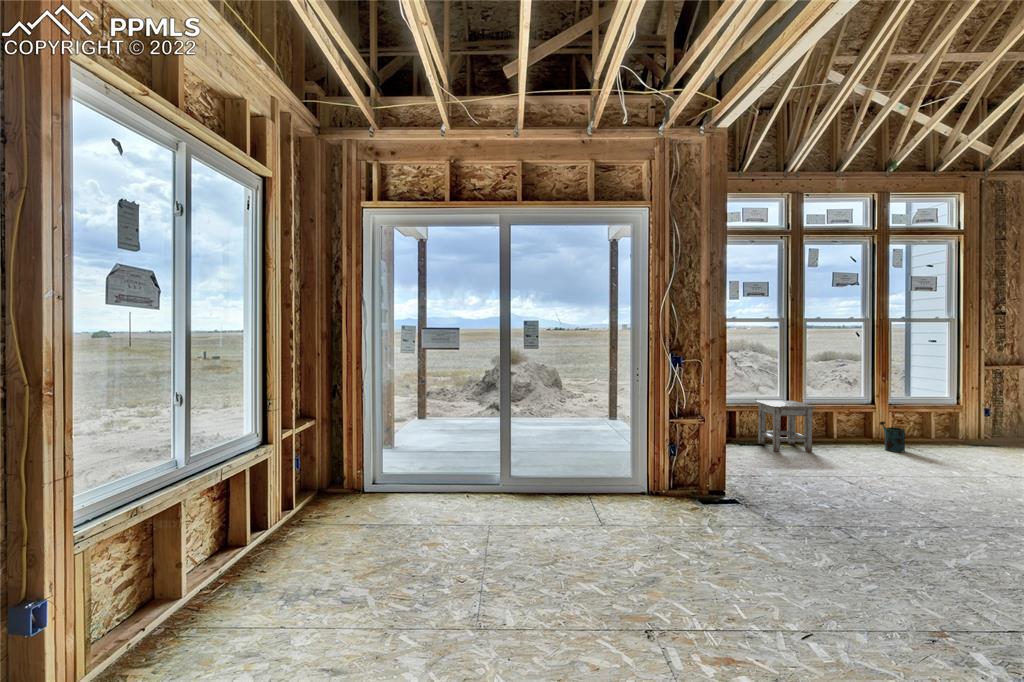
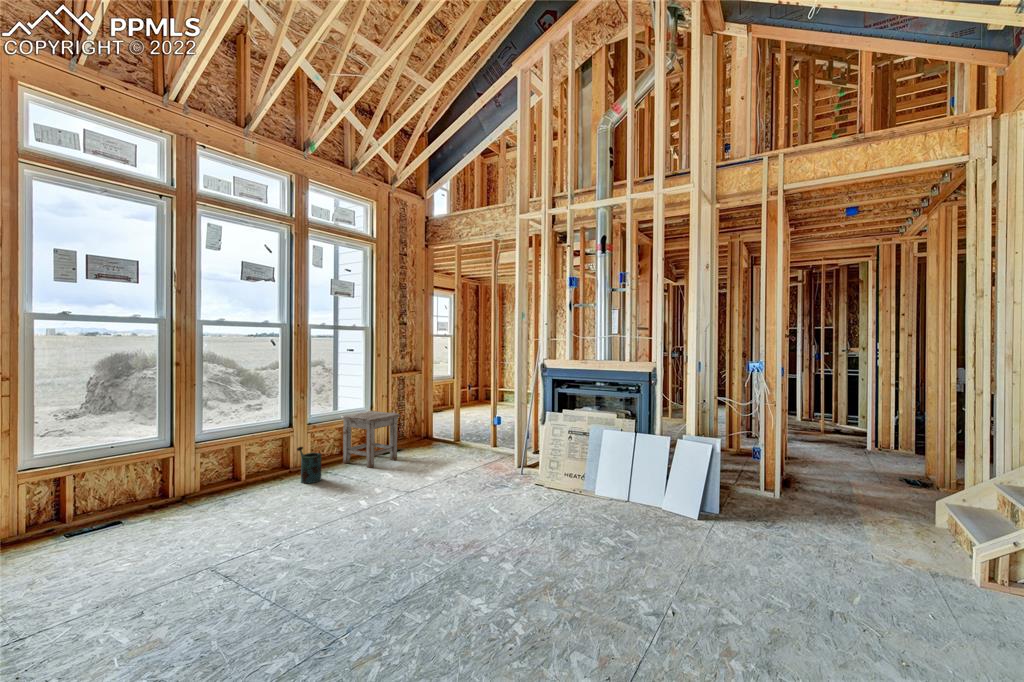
stool: present [756,400,816,452] -> present [341,411,400,468]

